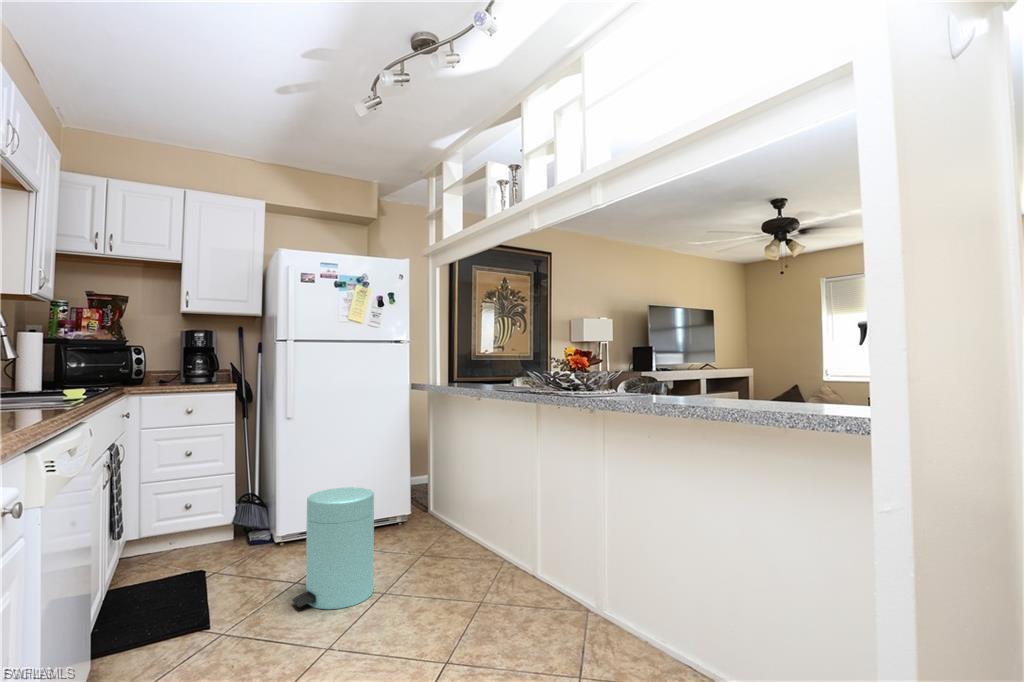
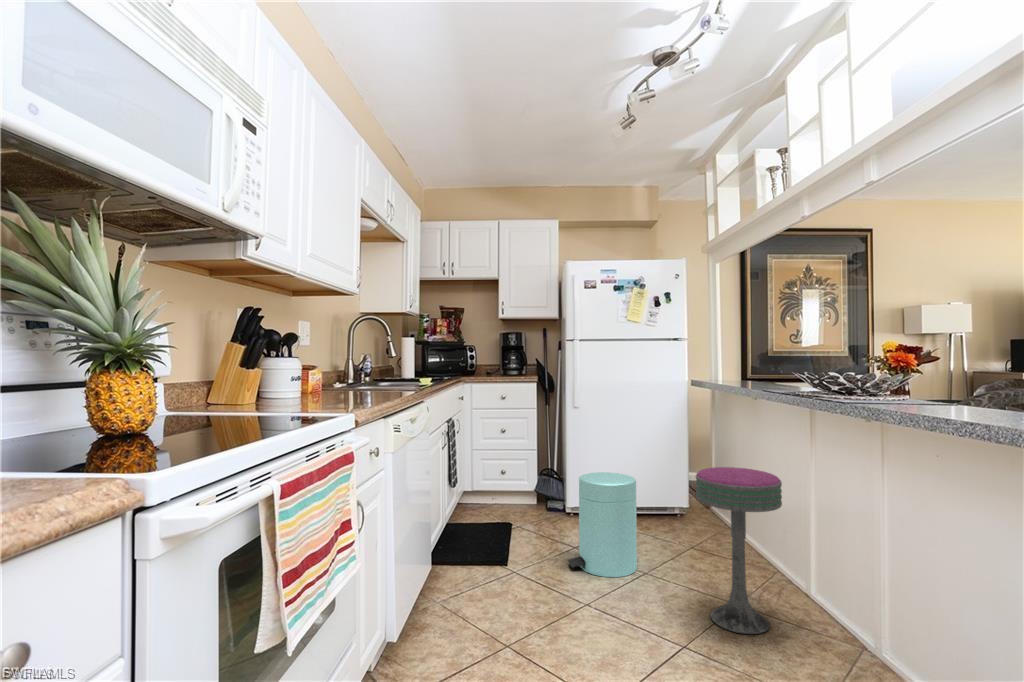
bar stool: none [449,466,527,632] -> present [696,467,782,634]

